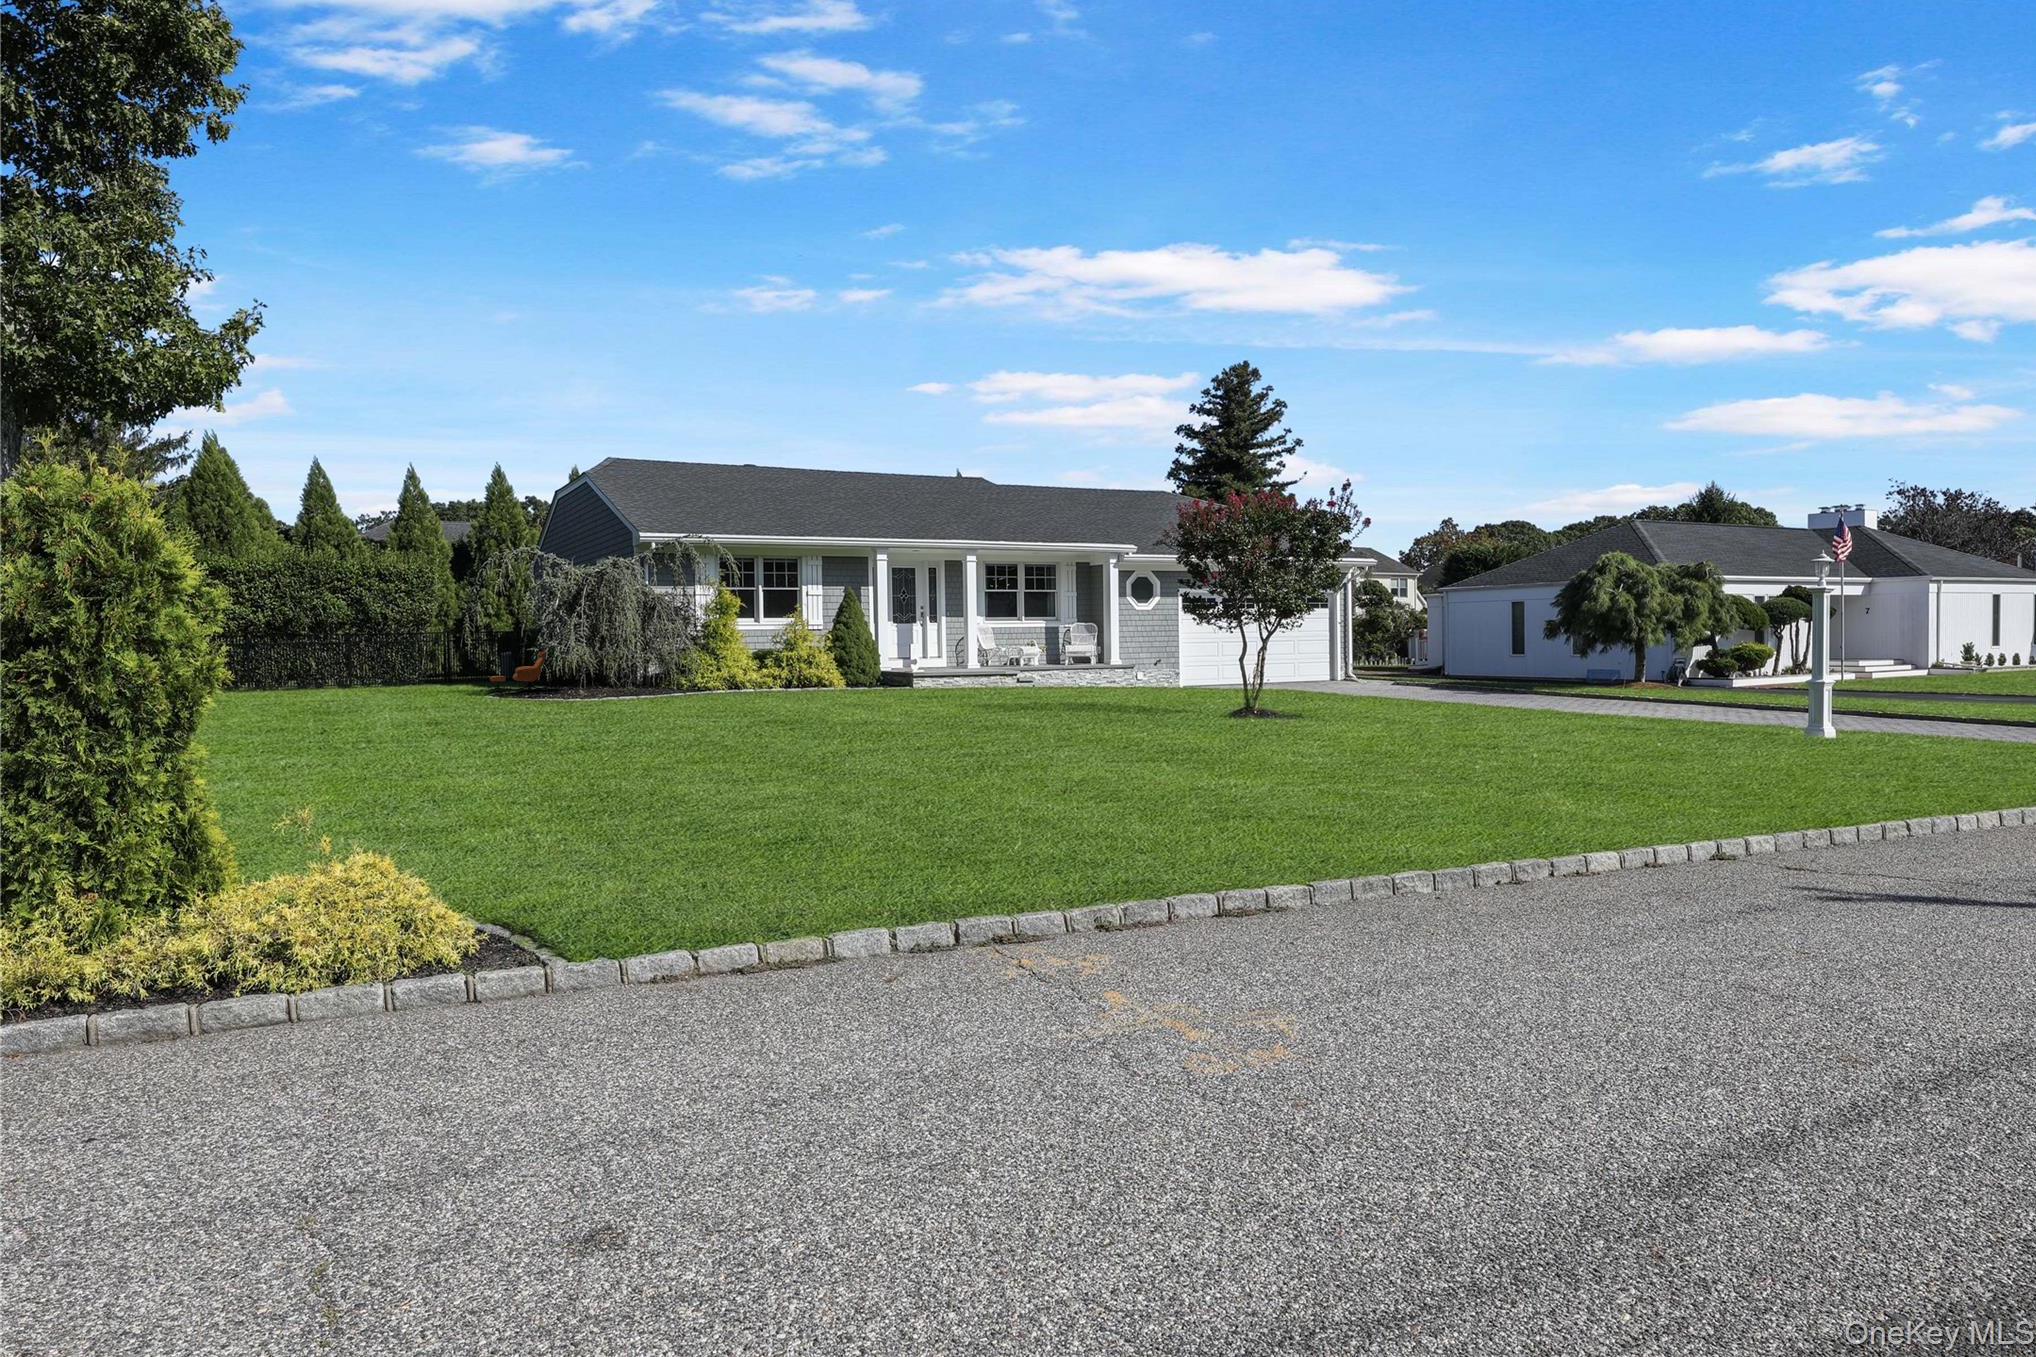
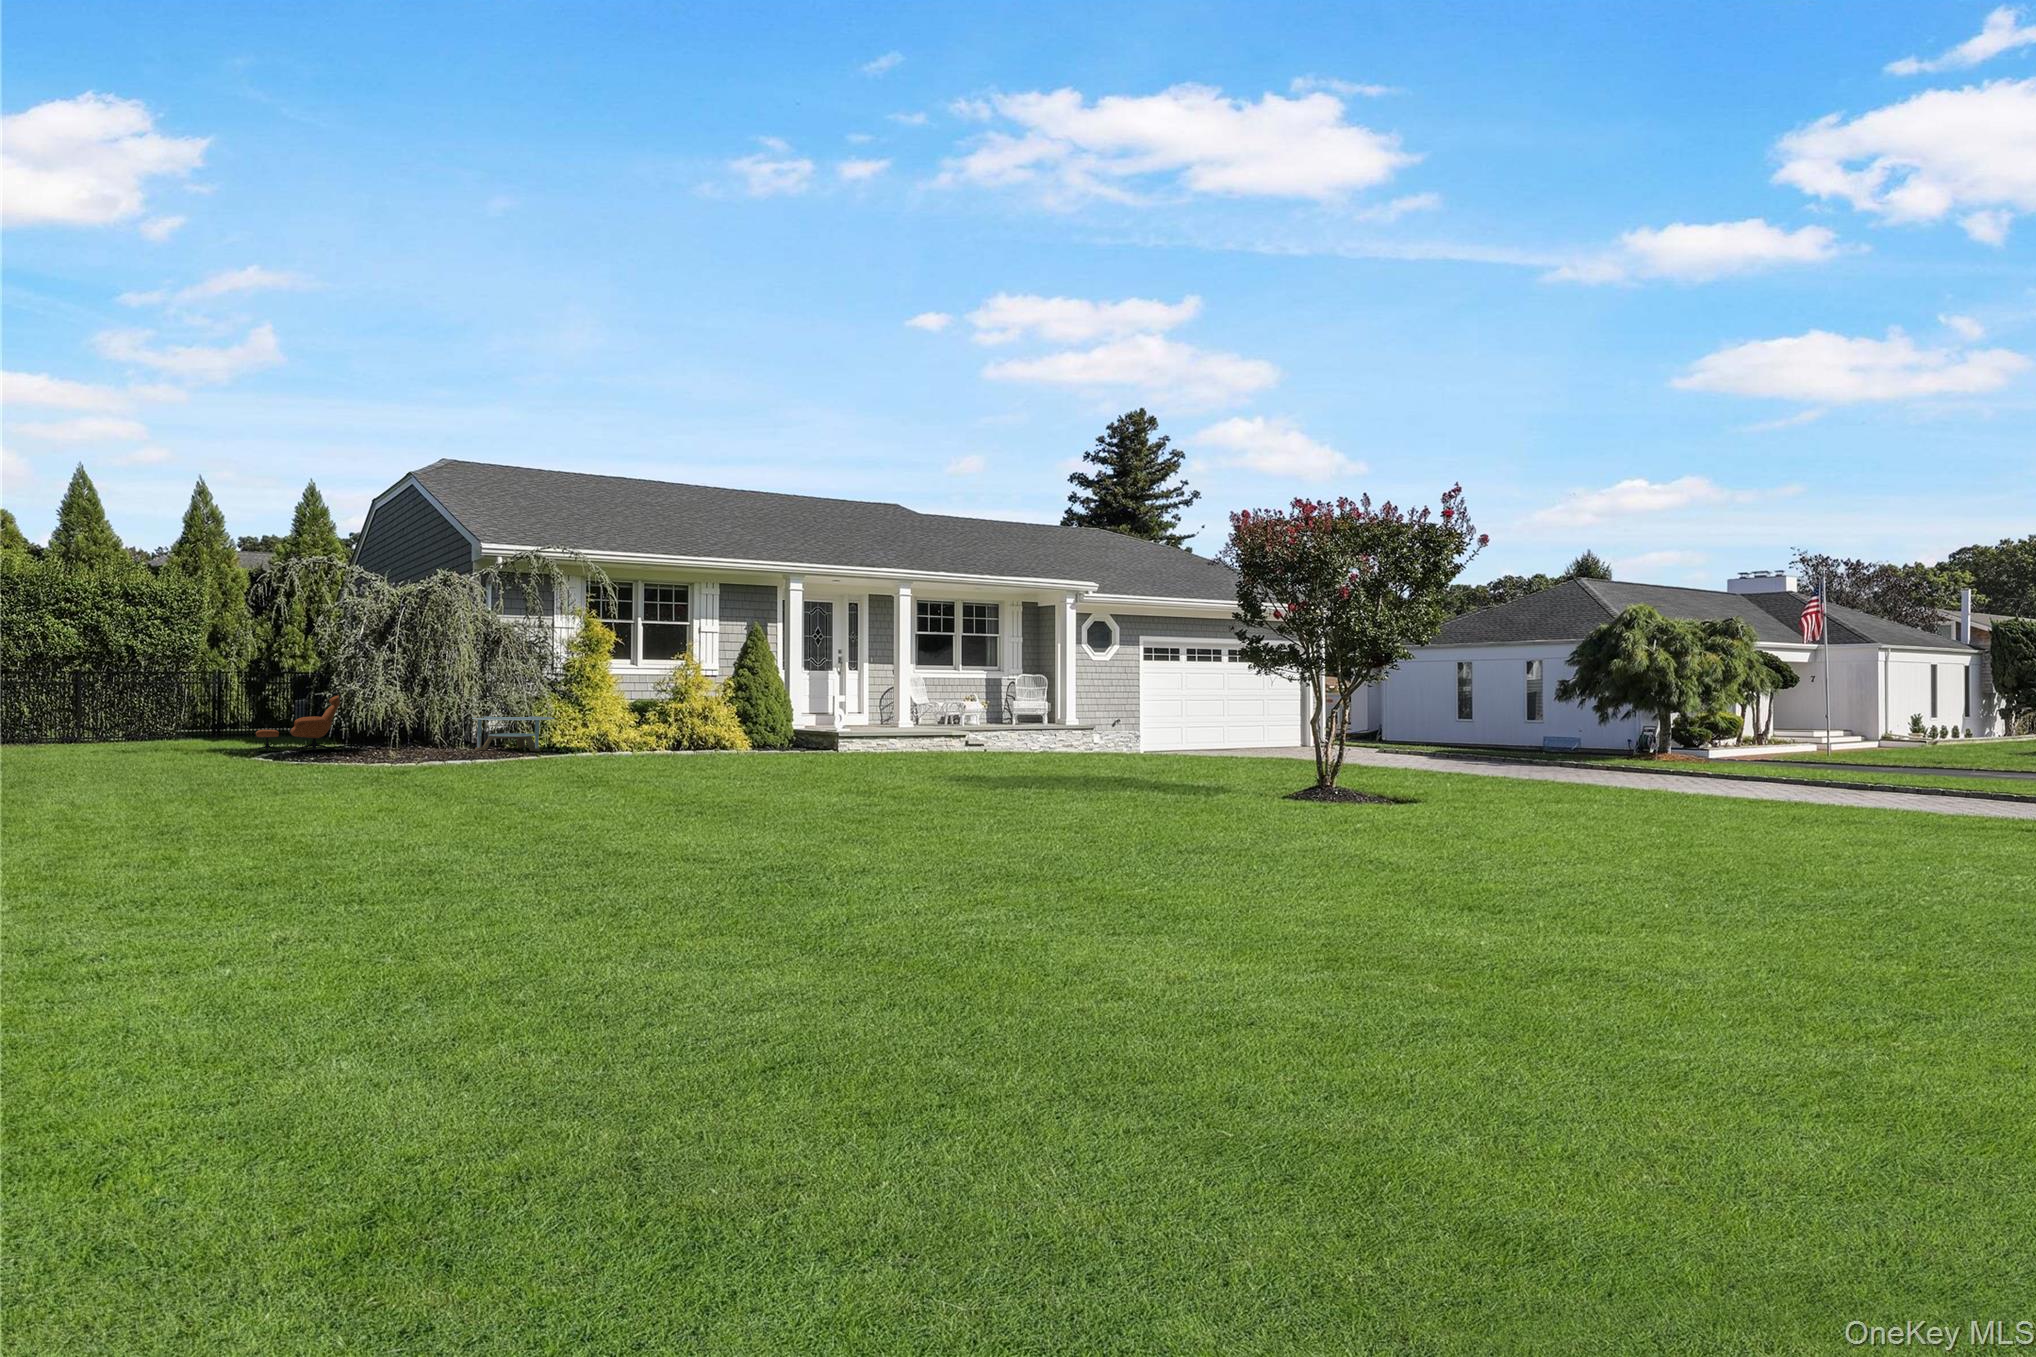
round table: none [638,664,698,689] -> present [472,716,555,751]

